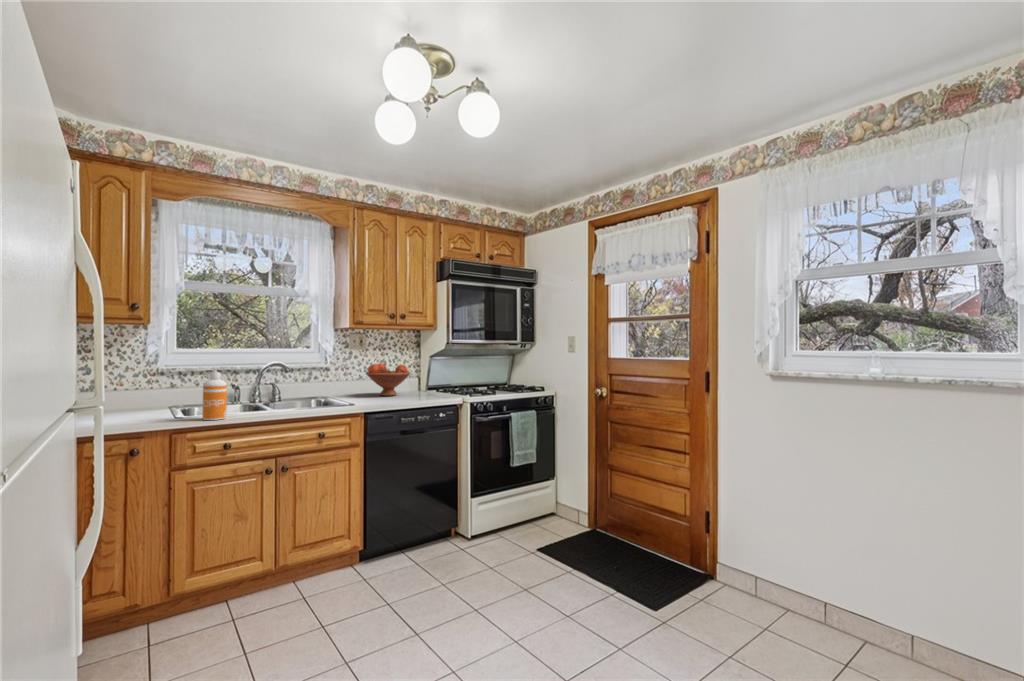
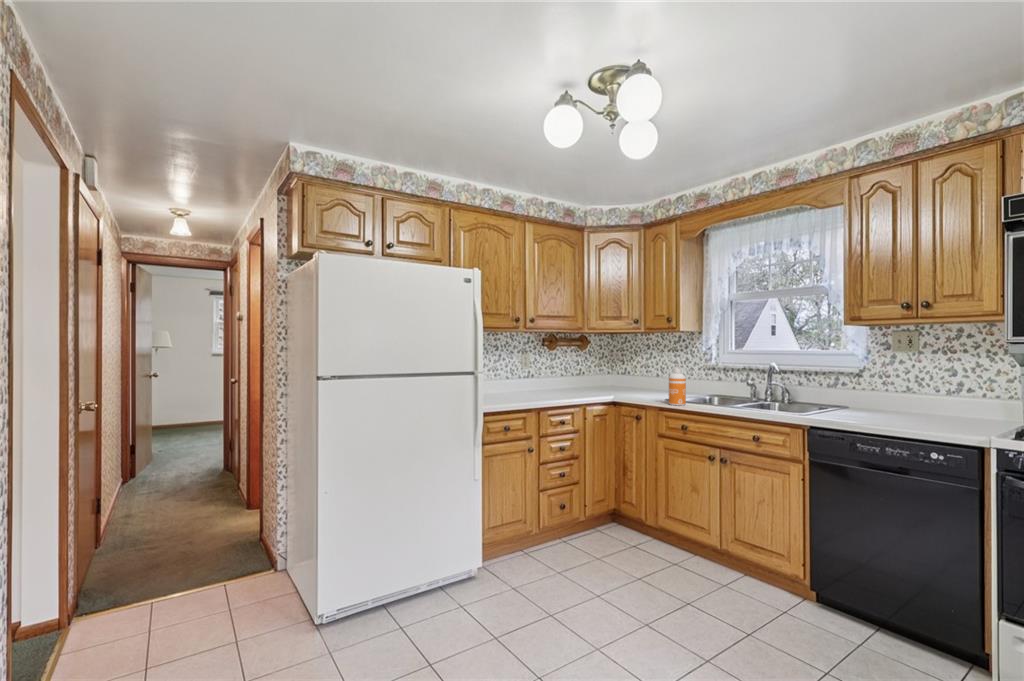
fruit bowl: present [366,363,410,396] -> none [883,372,961,418]

